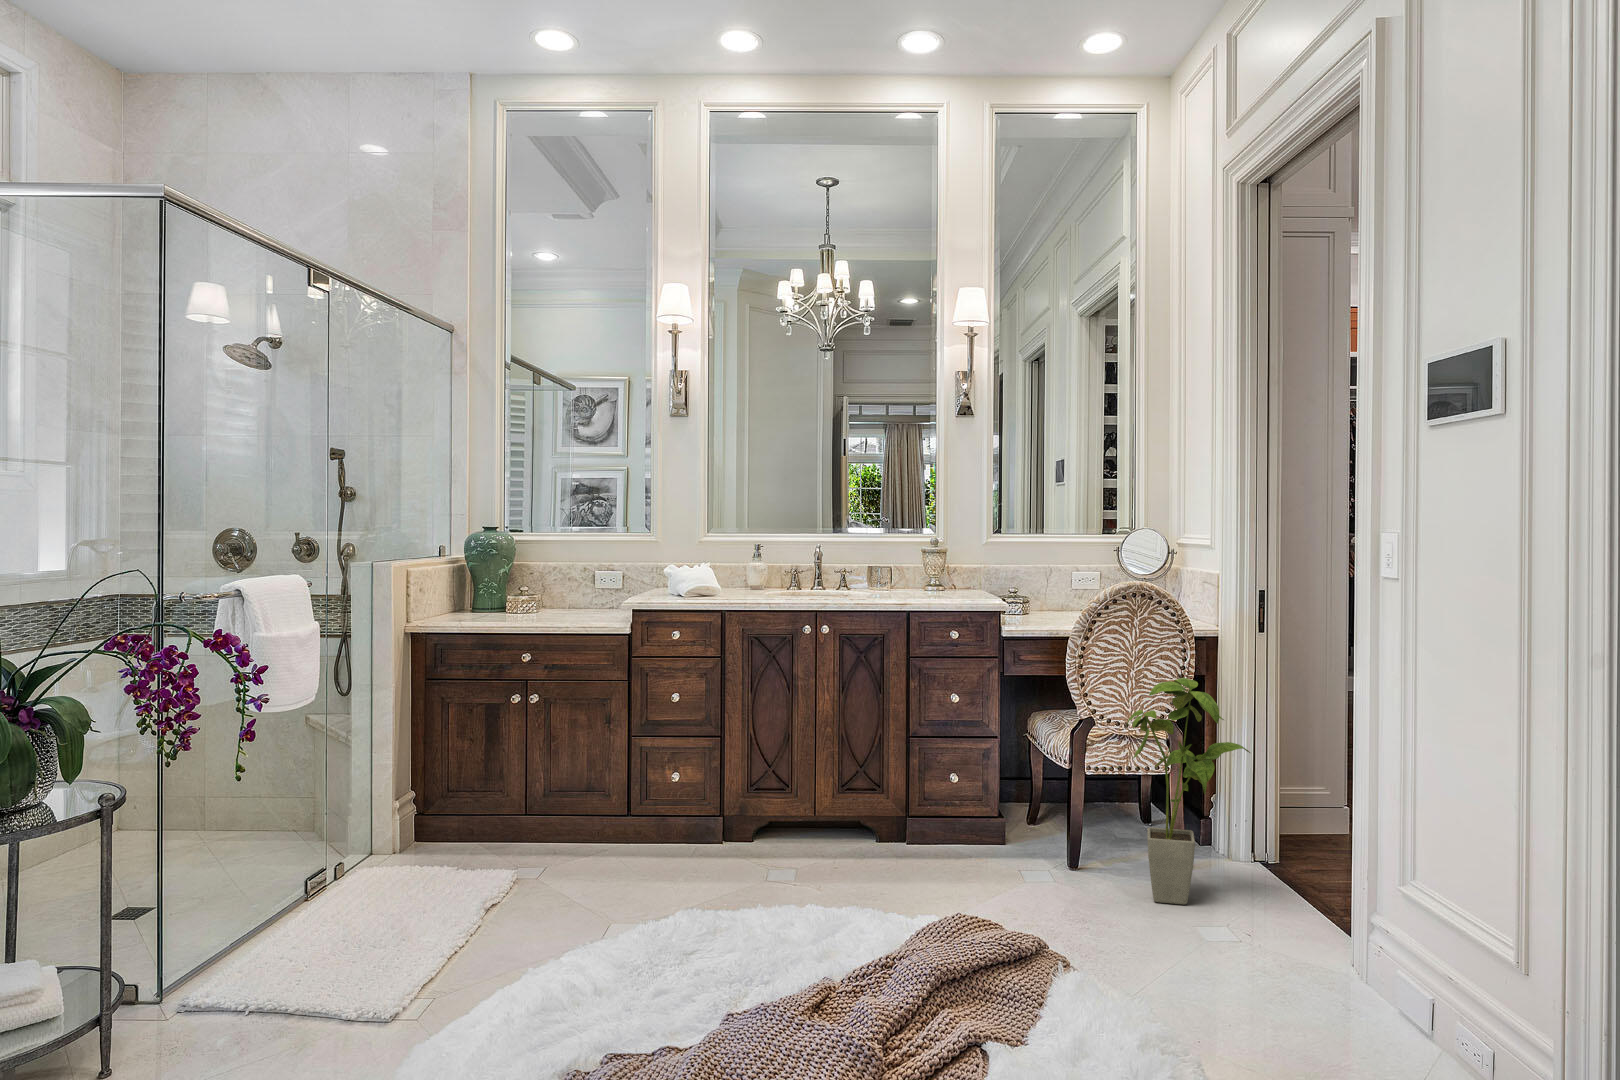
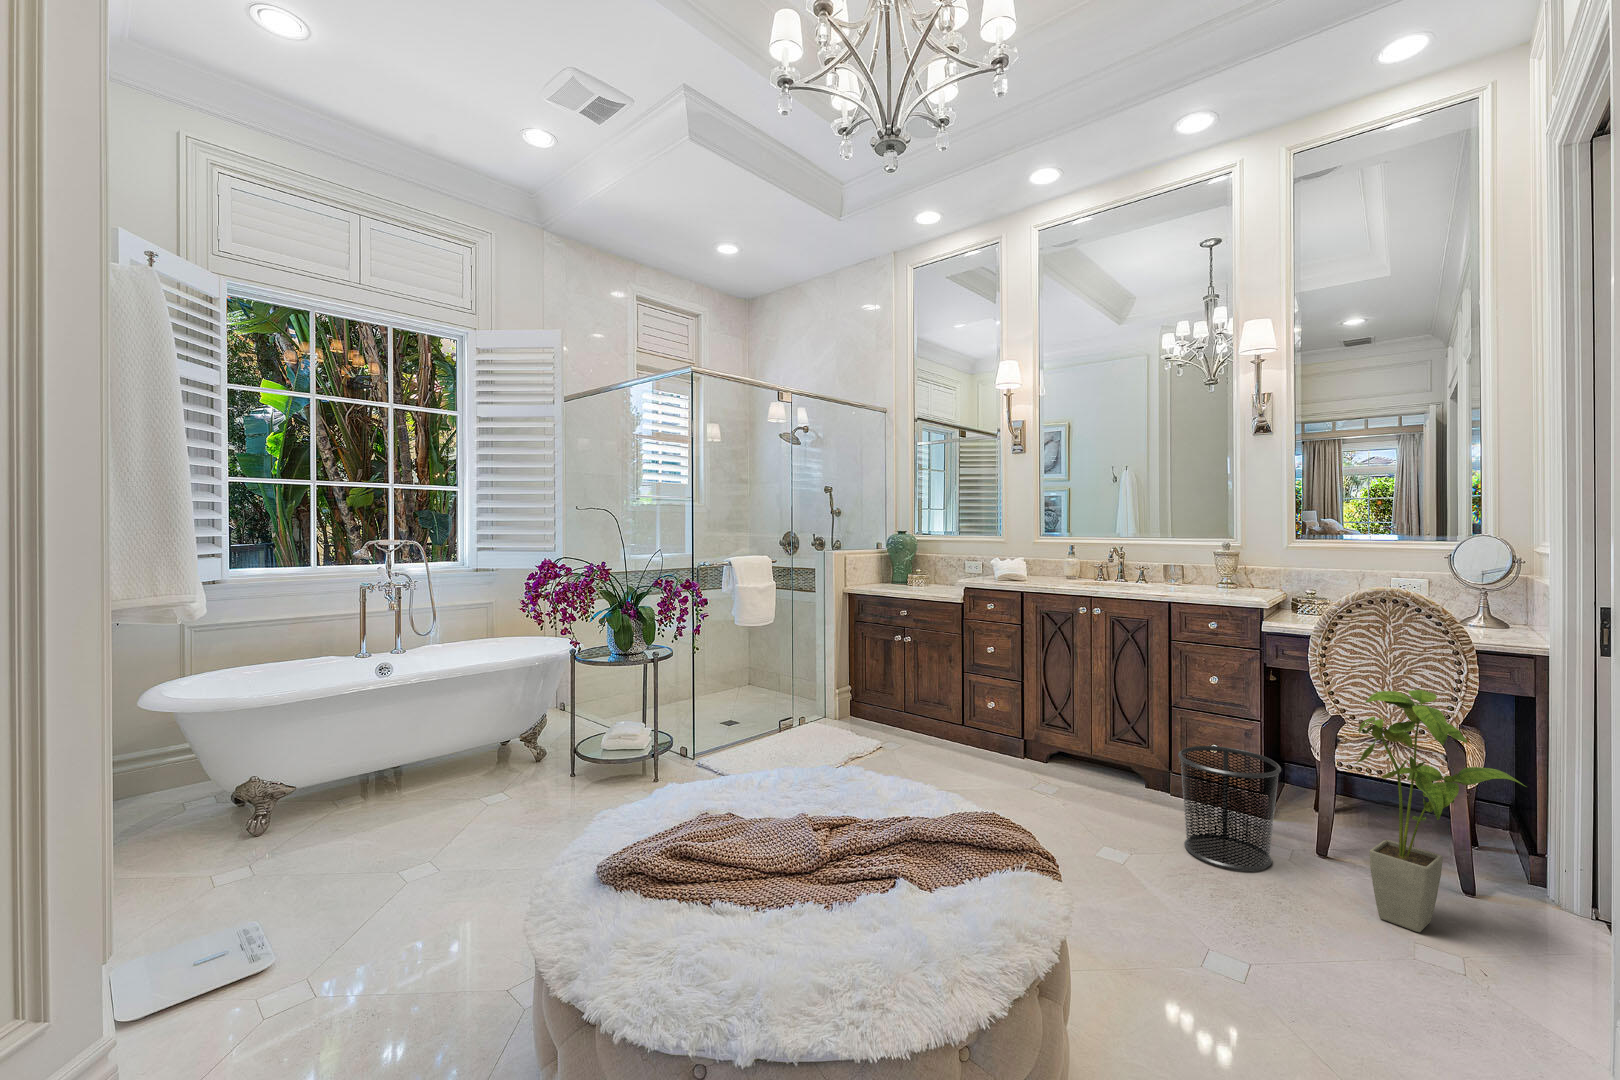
waste bin: none [958,768,1057,895] -> present [1178,746,1281,871]

